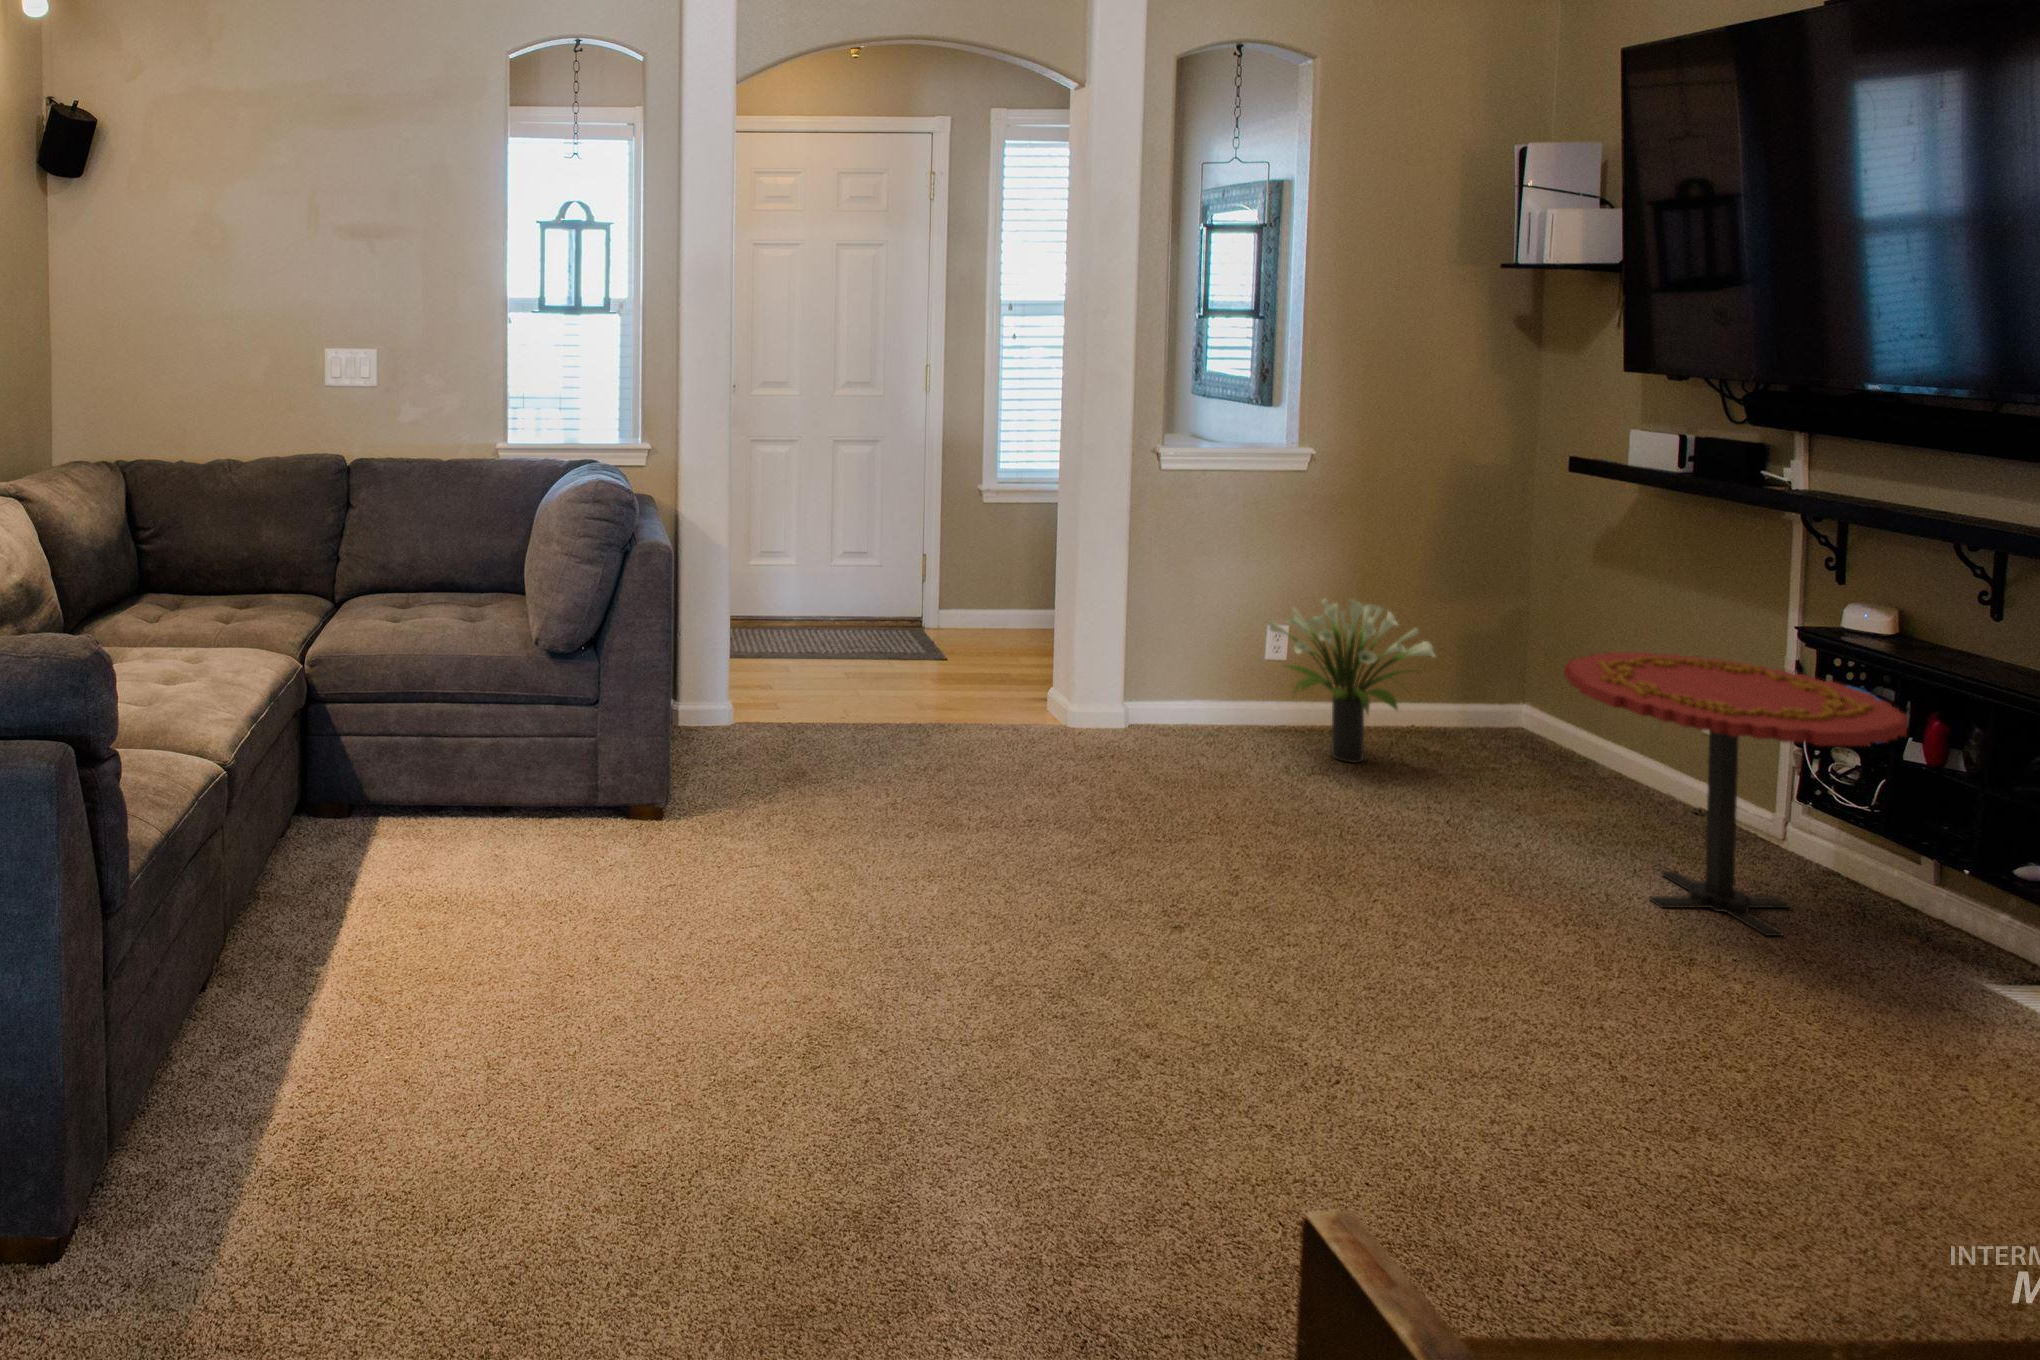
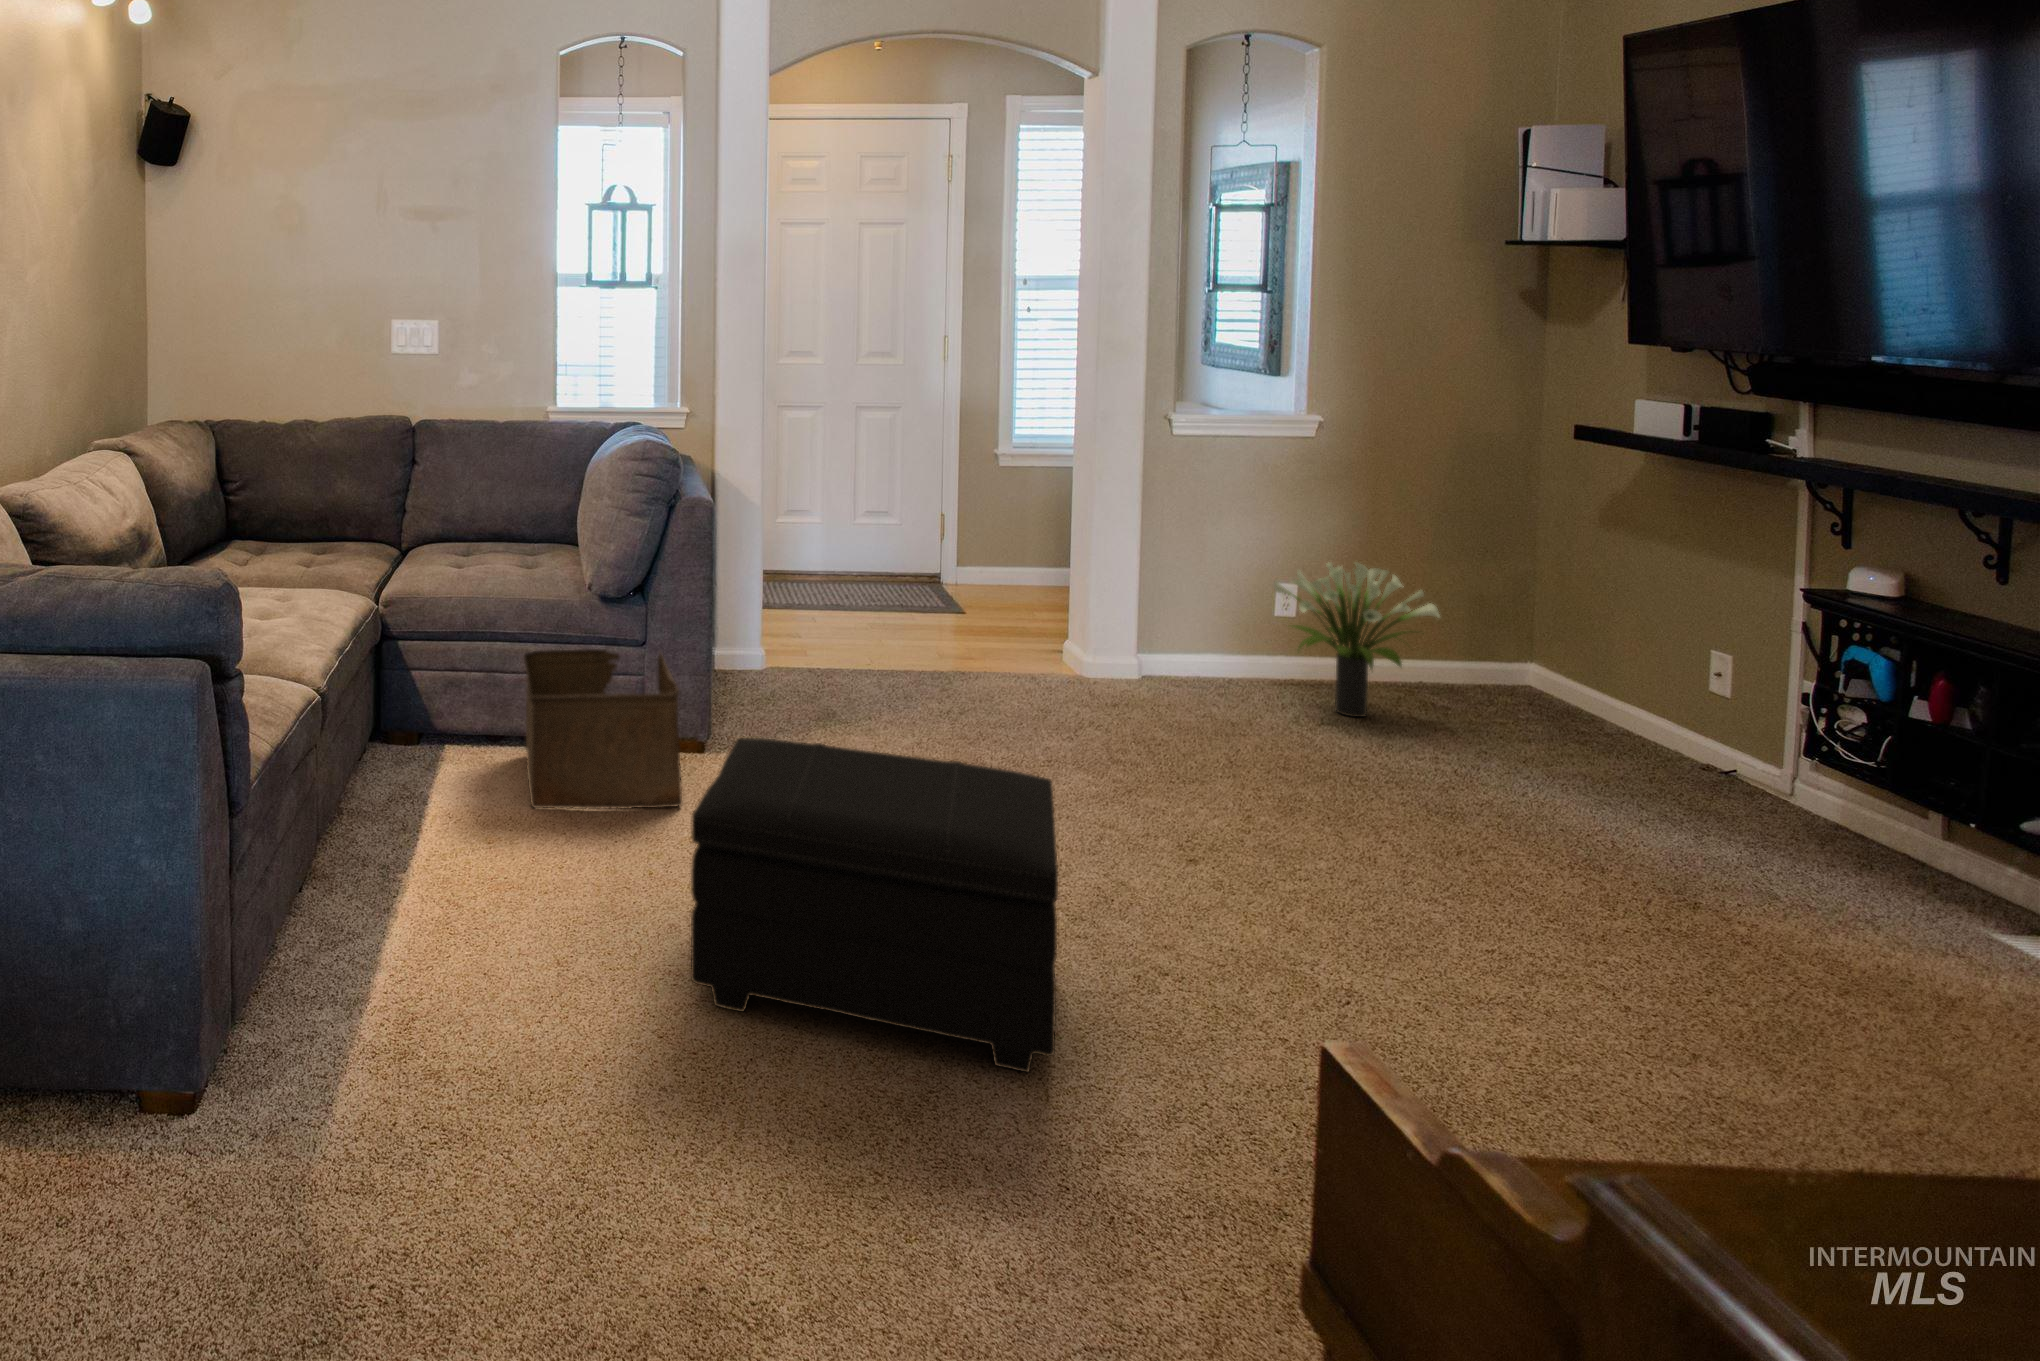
side table: present [1564,652,1908,936] -> none [1567,611,1910,874]
storage bin: none [451,711,627,905] -> present [523,649,682,809]
footstool: none [593,831,1016,1243] -> present [691,738,1058,1072]

